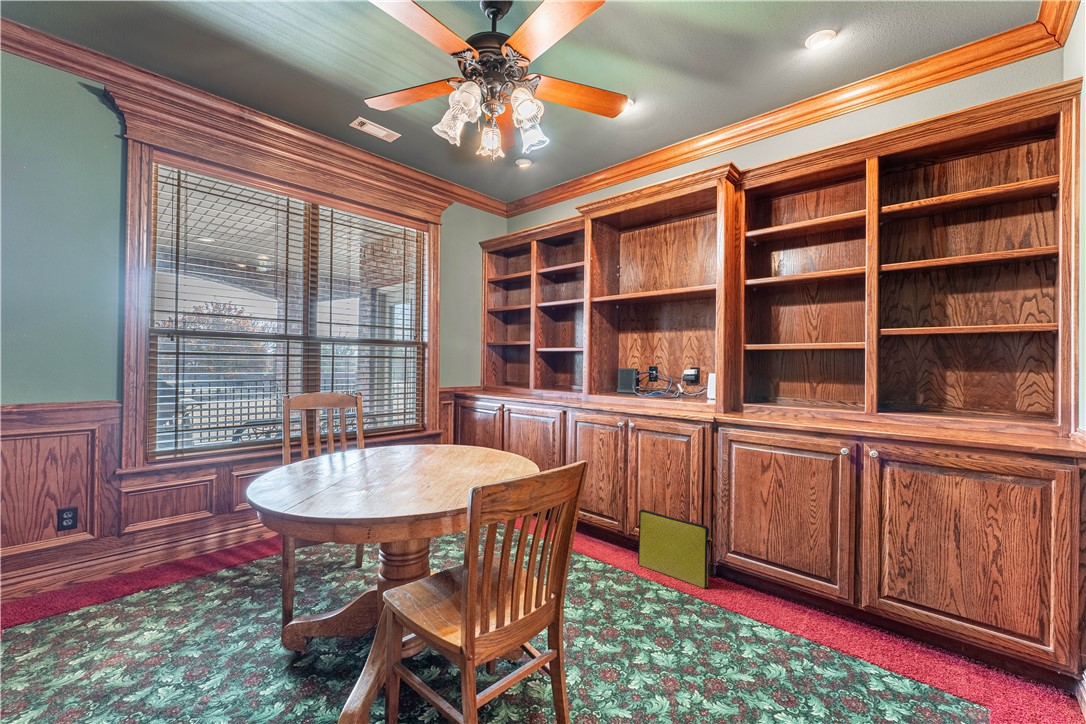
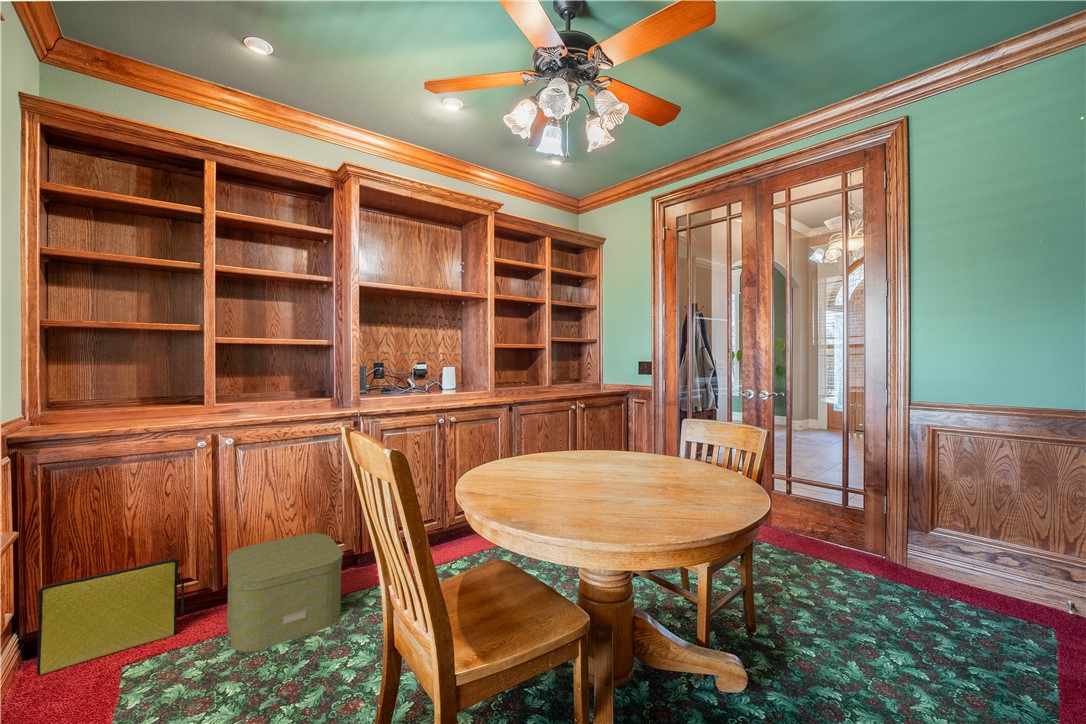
storage box: none [721,543,844,672] -> present [227,533,343,652]

